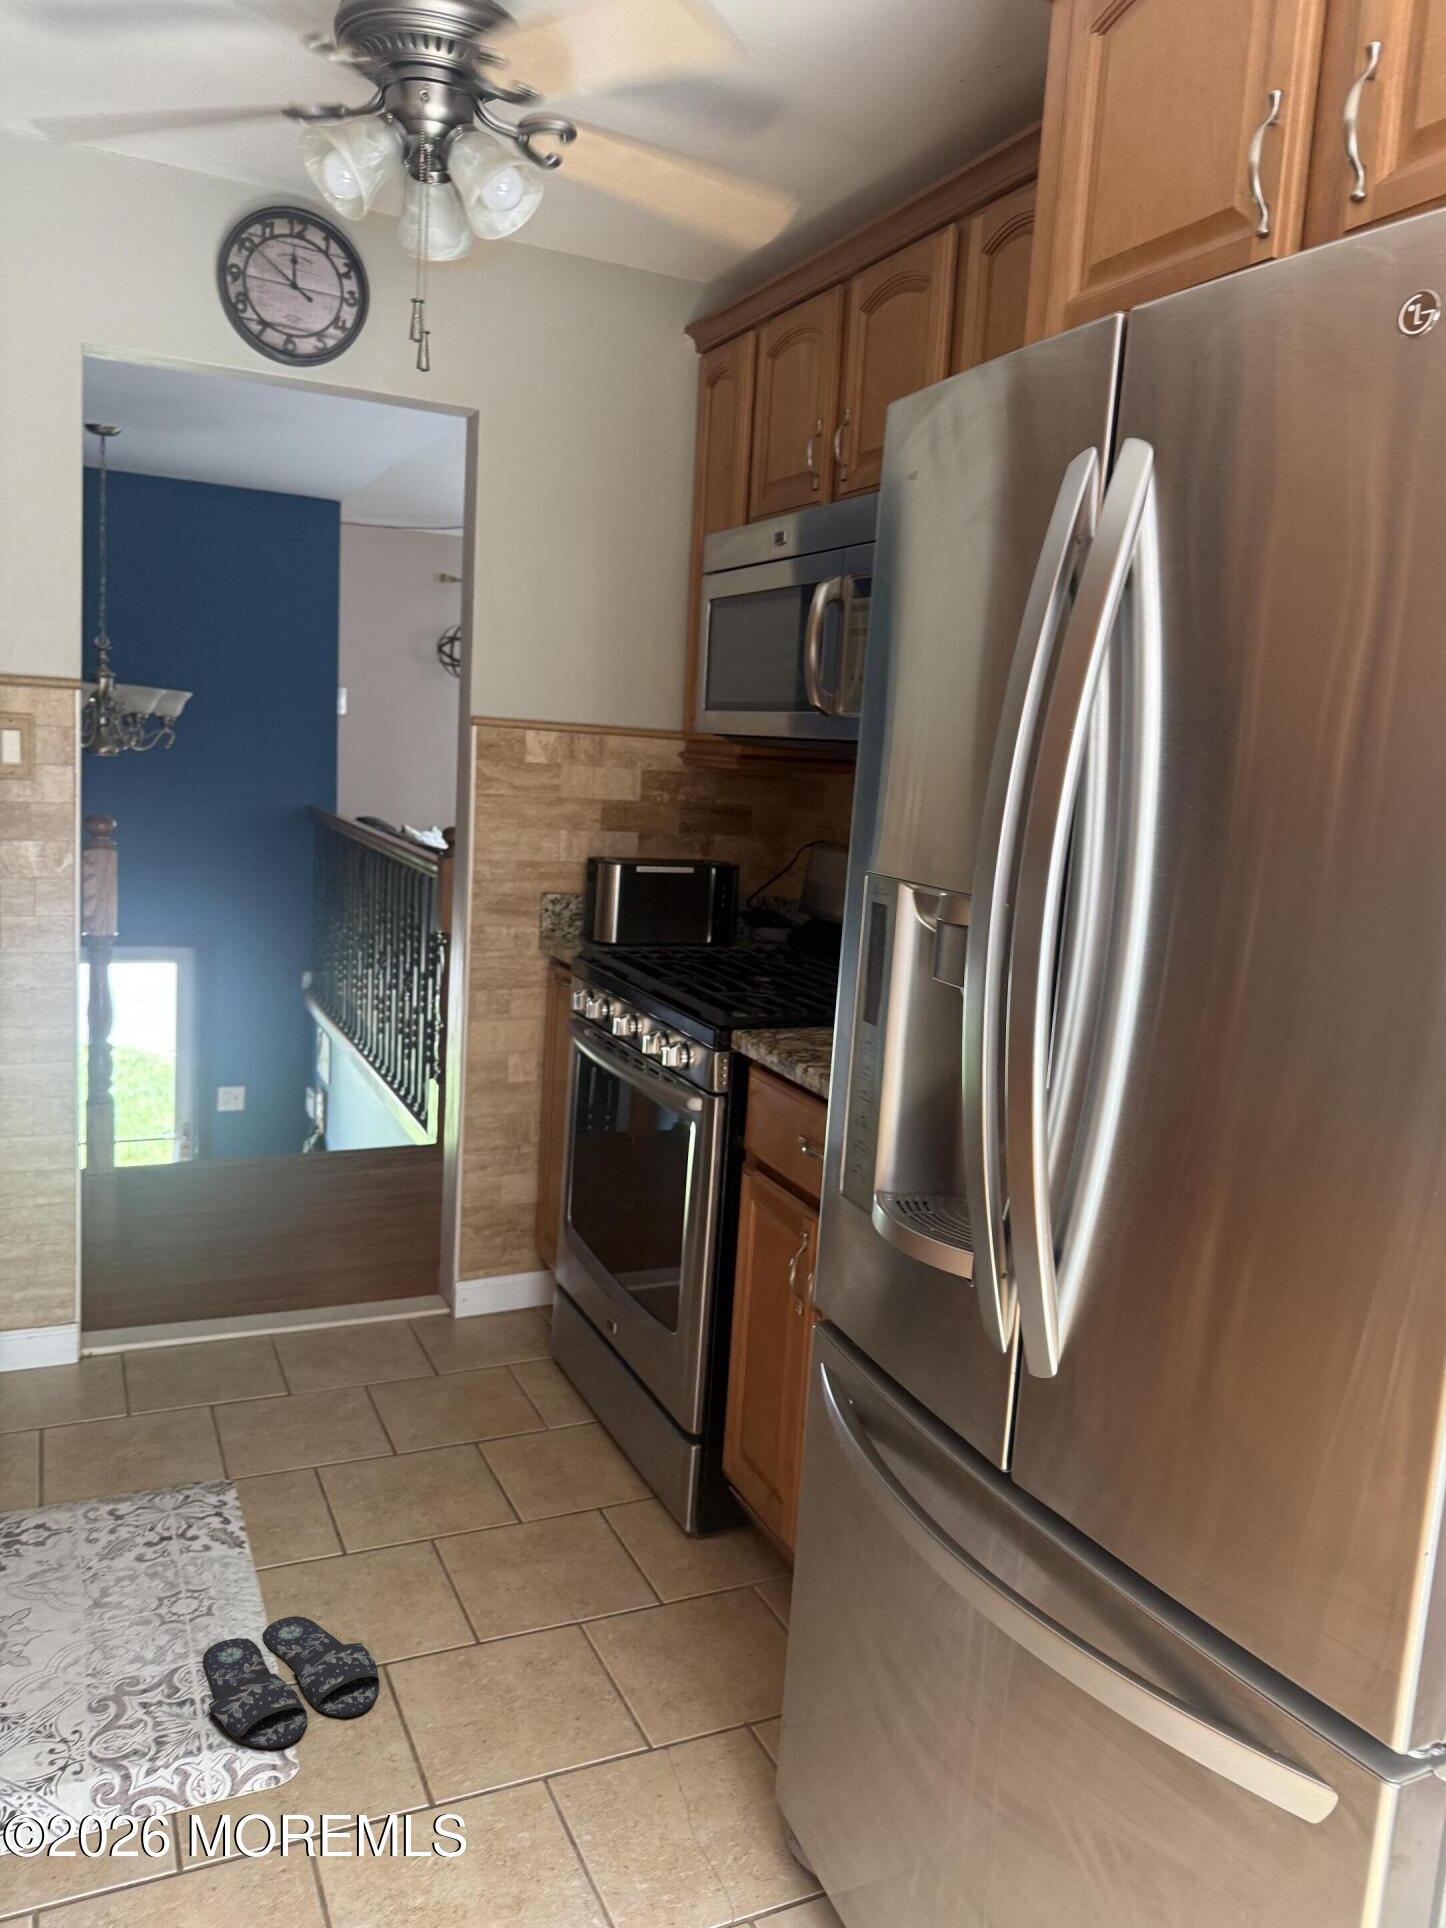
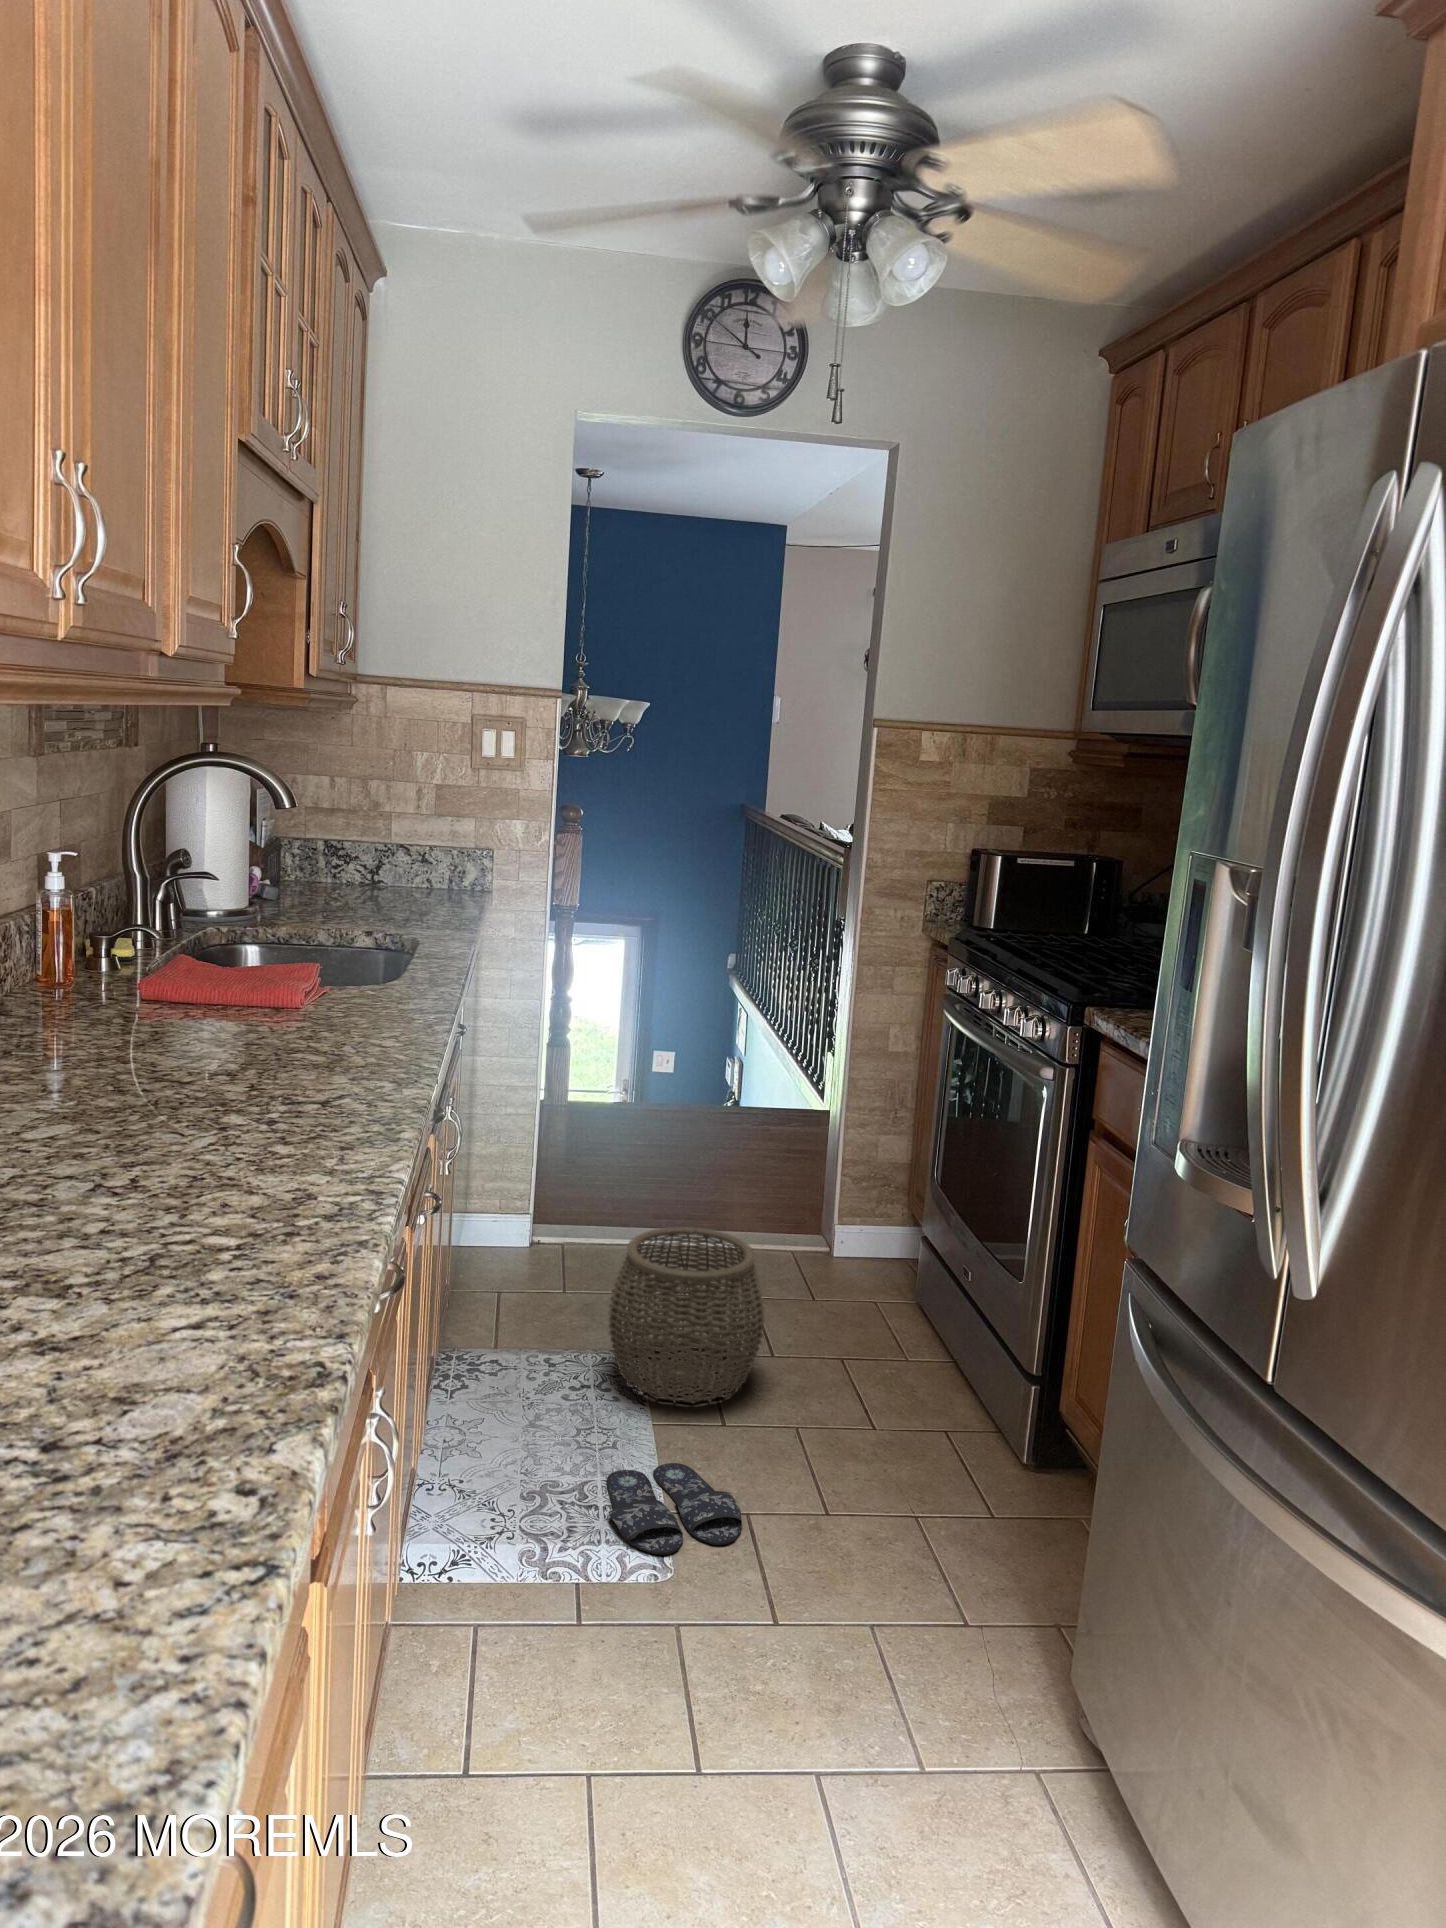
woven basket: none [191,1319,387,1537] -> present [609,1227,765,1403]

